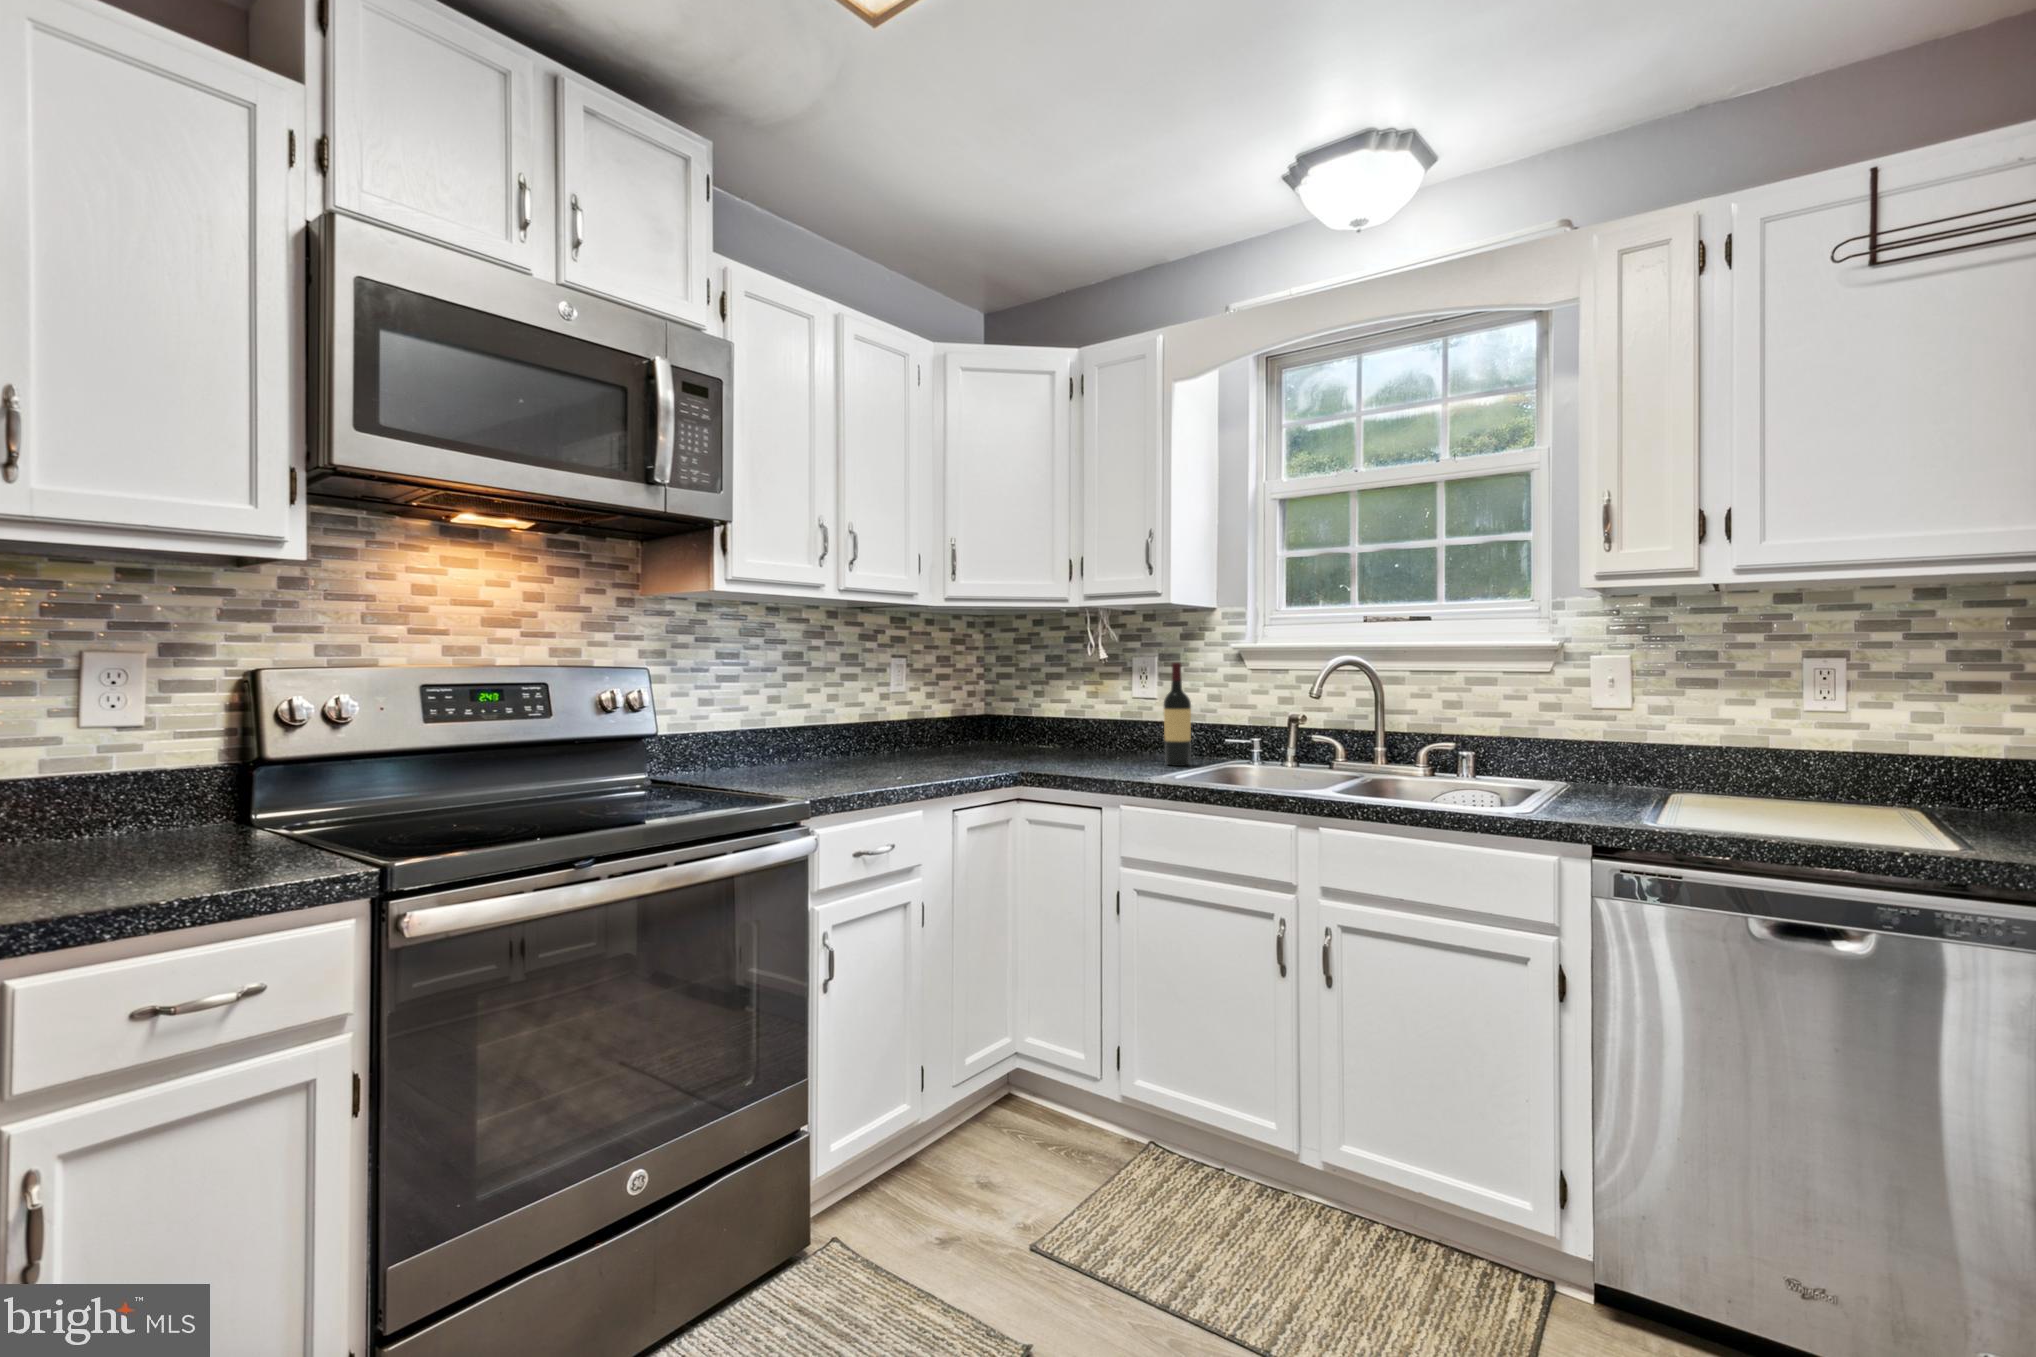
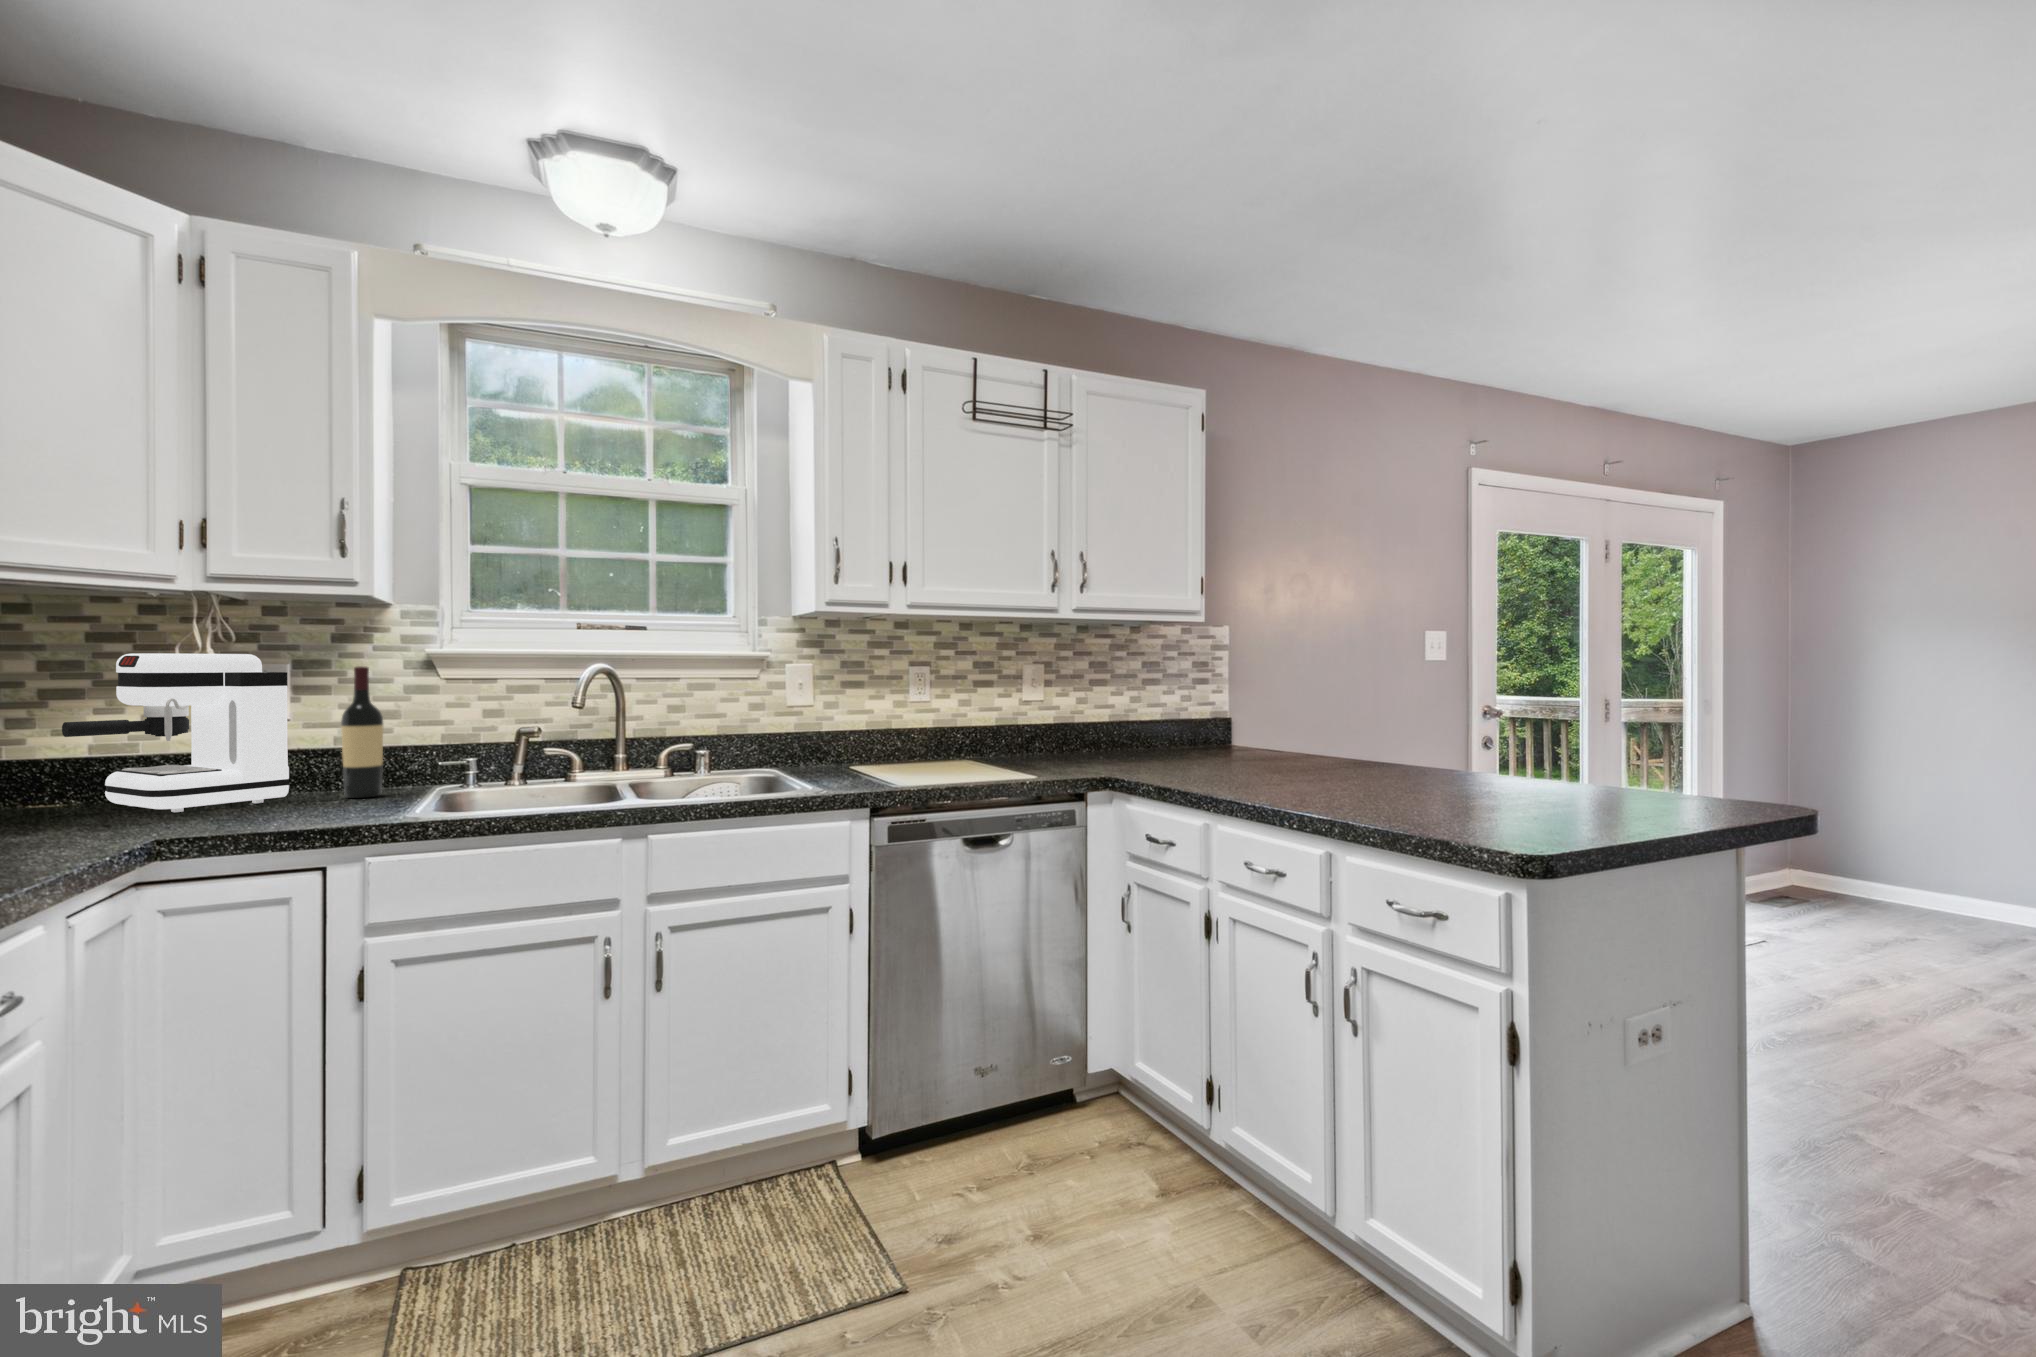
coffee maker: none [1028,654,1135,762] -> present [62,653,289,812]

